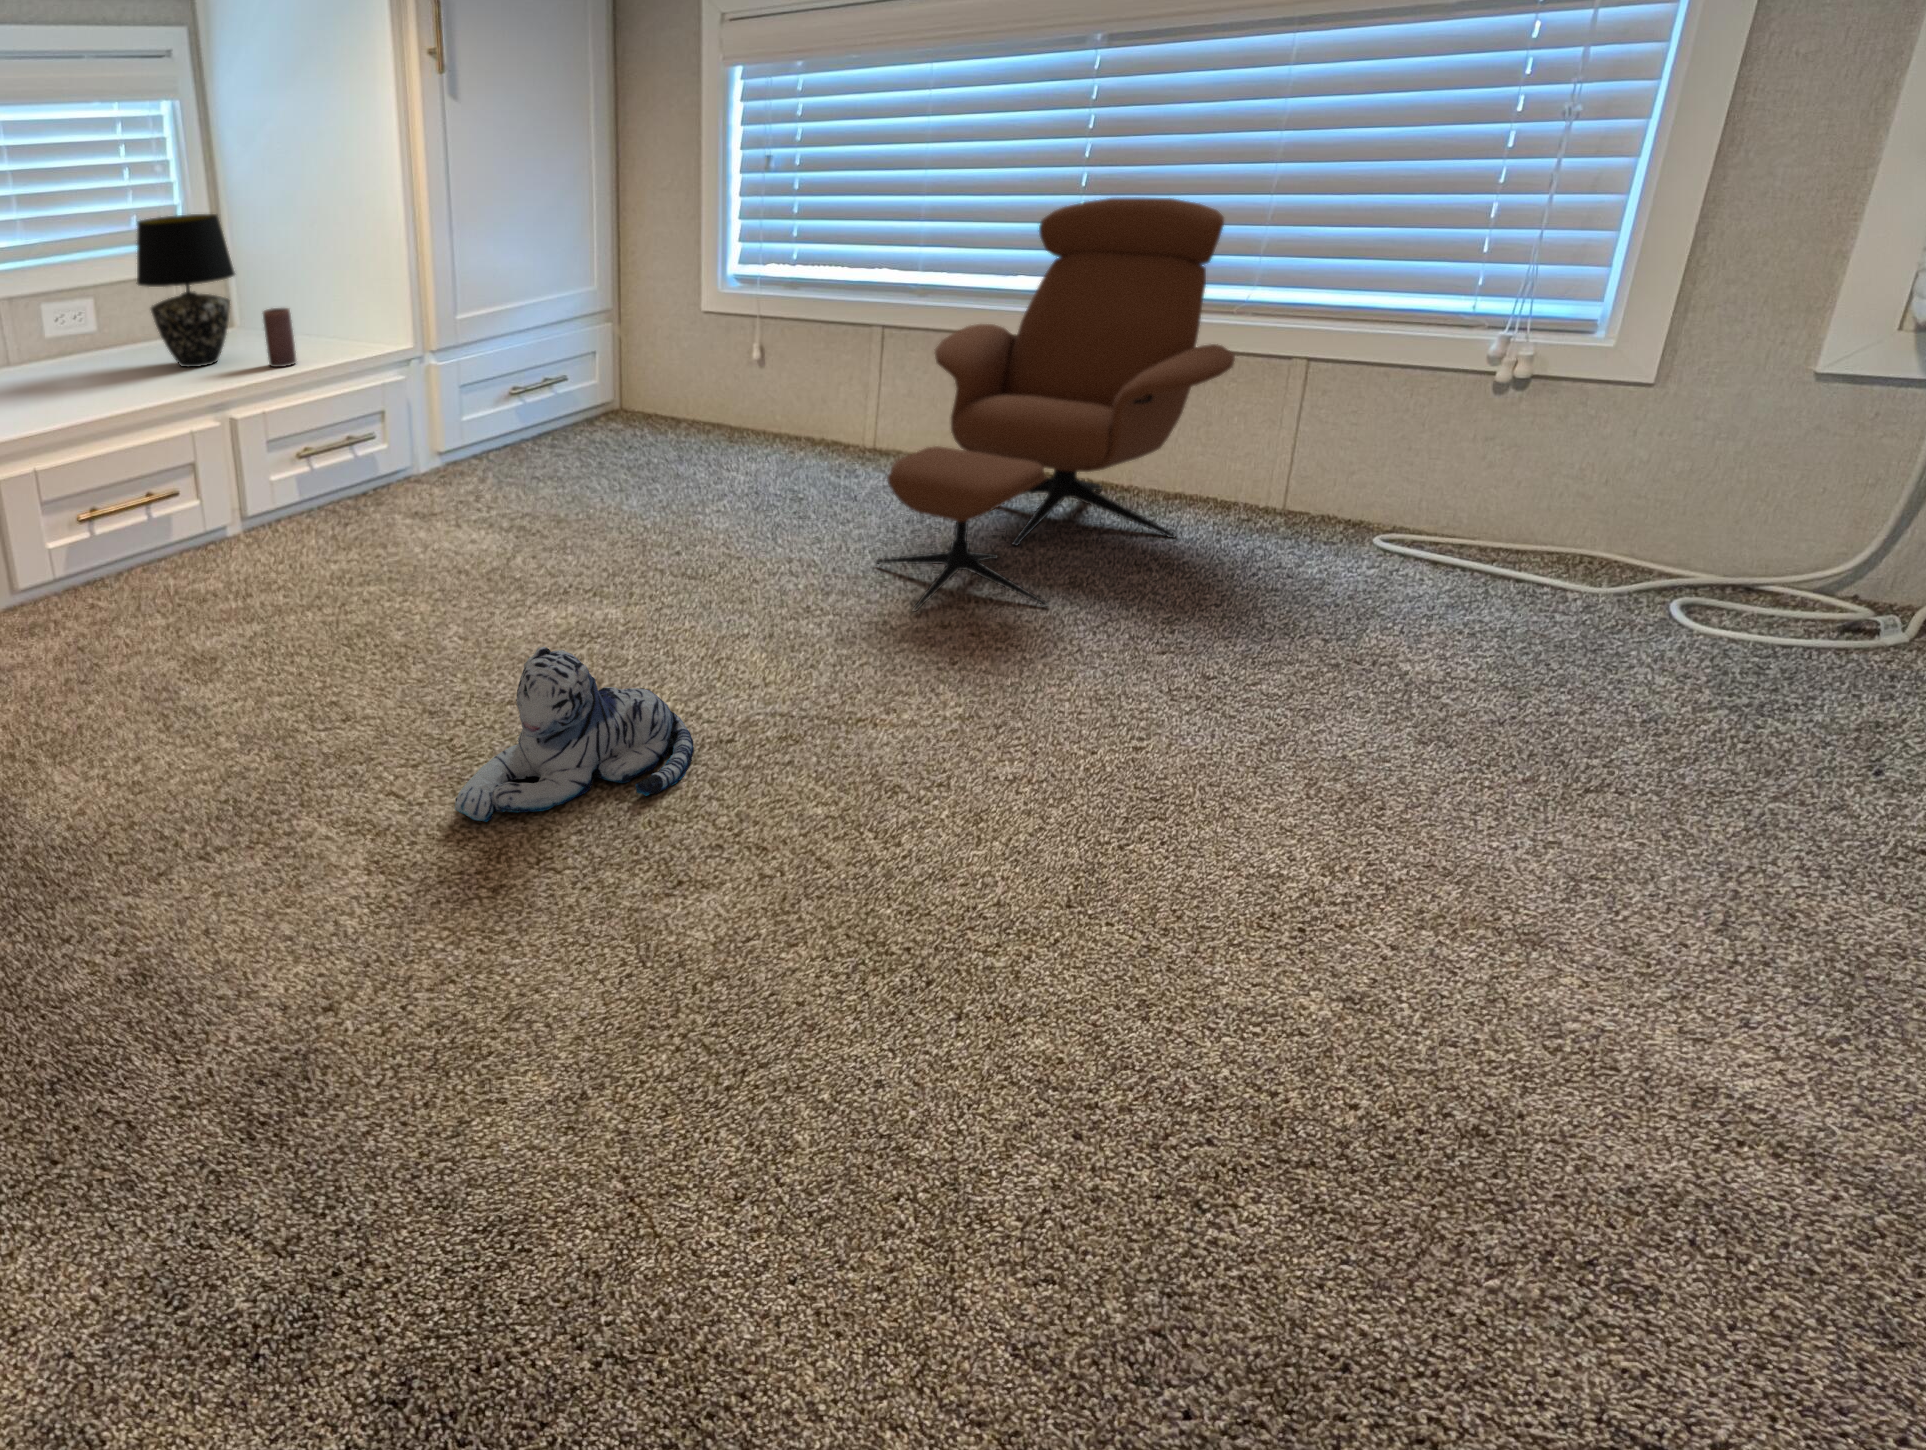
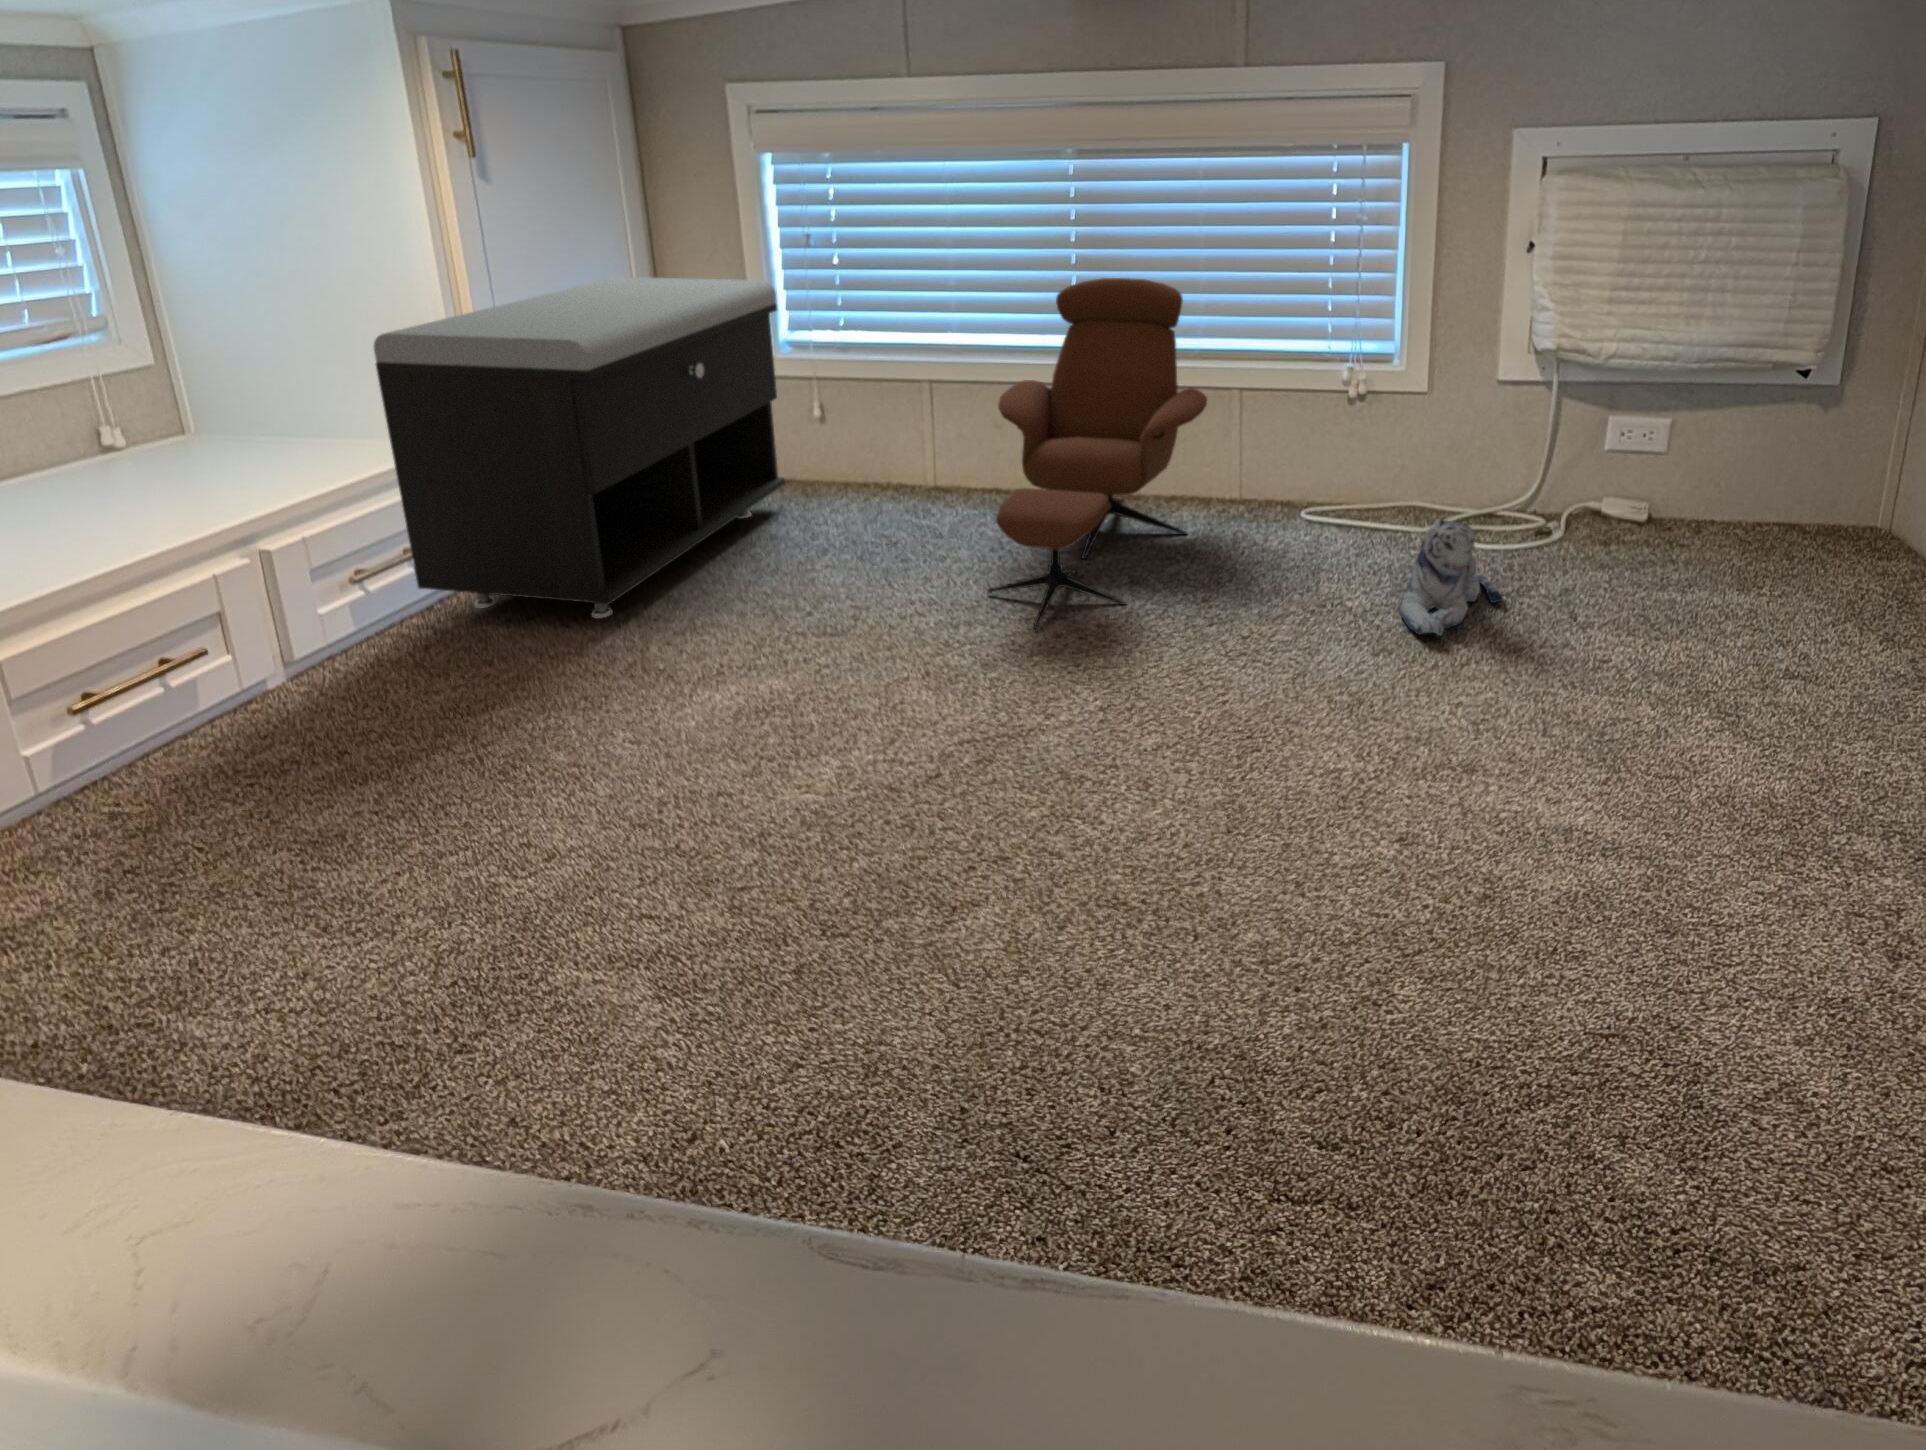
storage bench: none [327,200,710,525] -> present [374,277,785,619]
table lamp: present [137,214,235,367] -> none [73,306,227,491]
candle: present [263,308,296,367] -> none [278,410,329,480]
plush toy: present [455,647,694,822] -> present [1399,519,1502,636]

